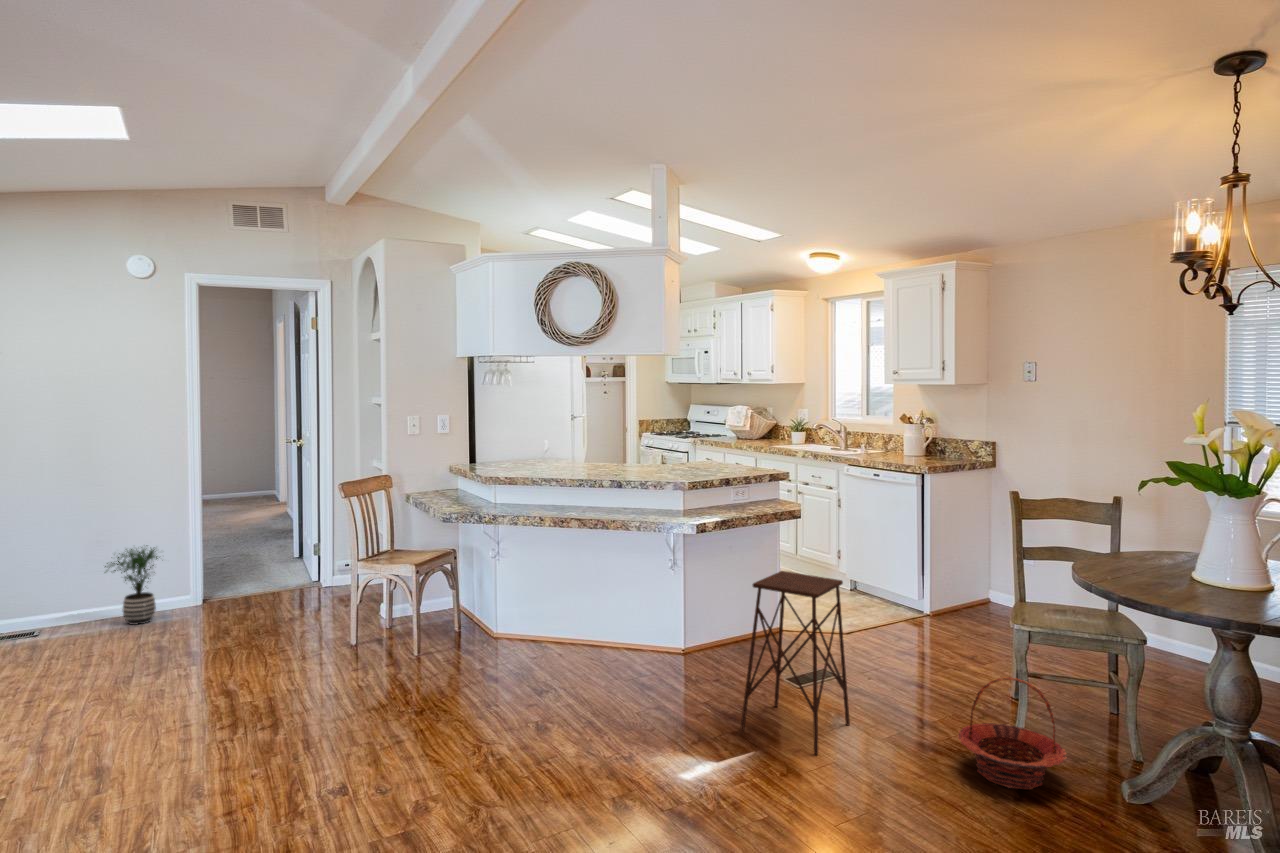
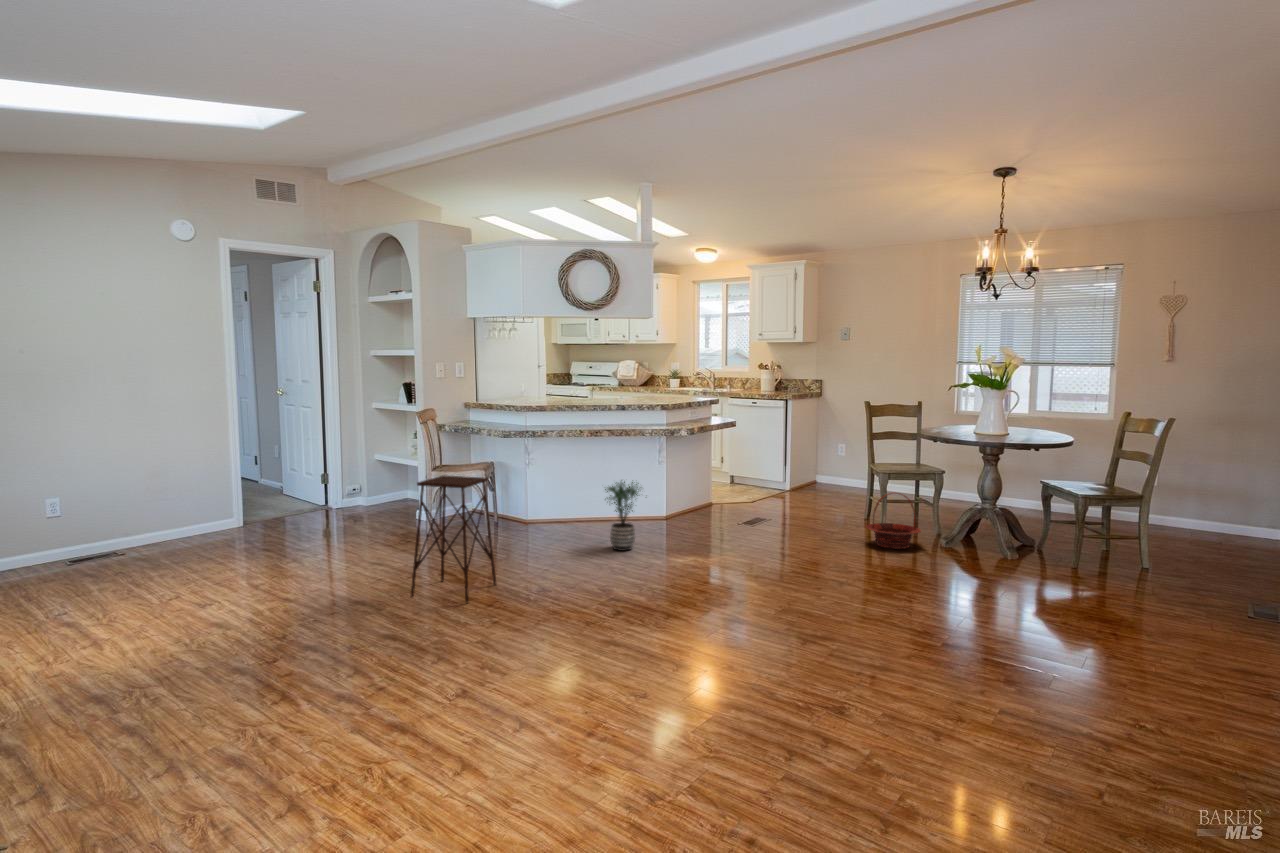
potted plant: present [105,545,158,625] -> present [605,480,641,551]
side table: present [740,571,850,754] -> present [411,476,496,603]

